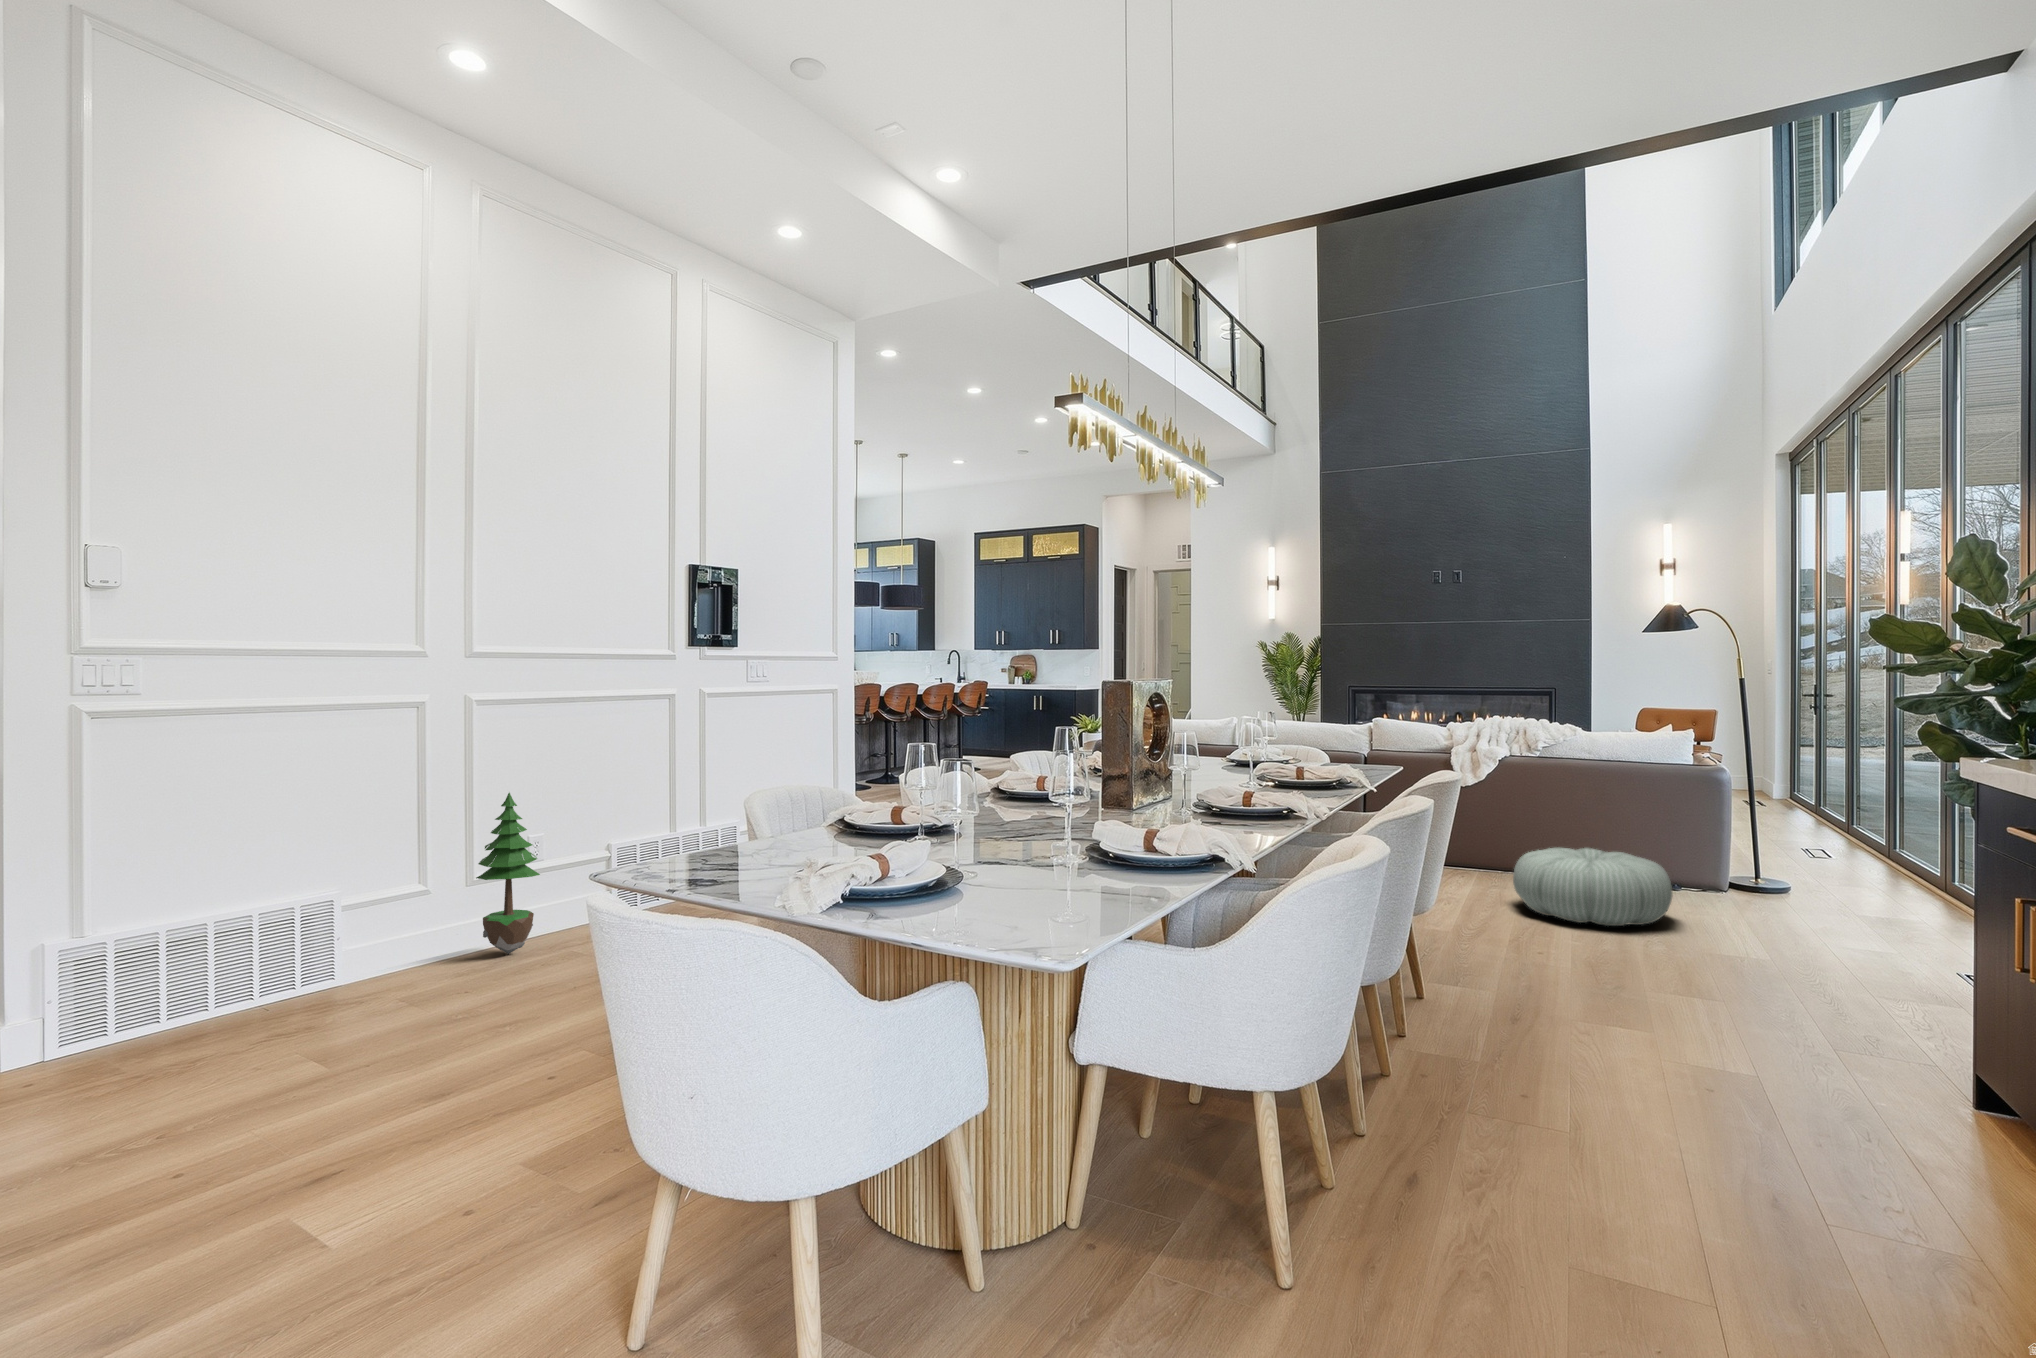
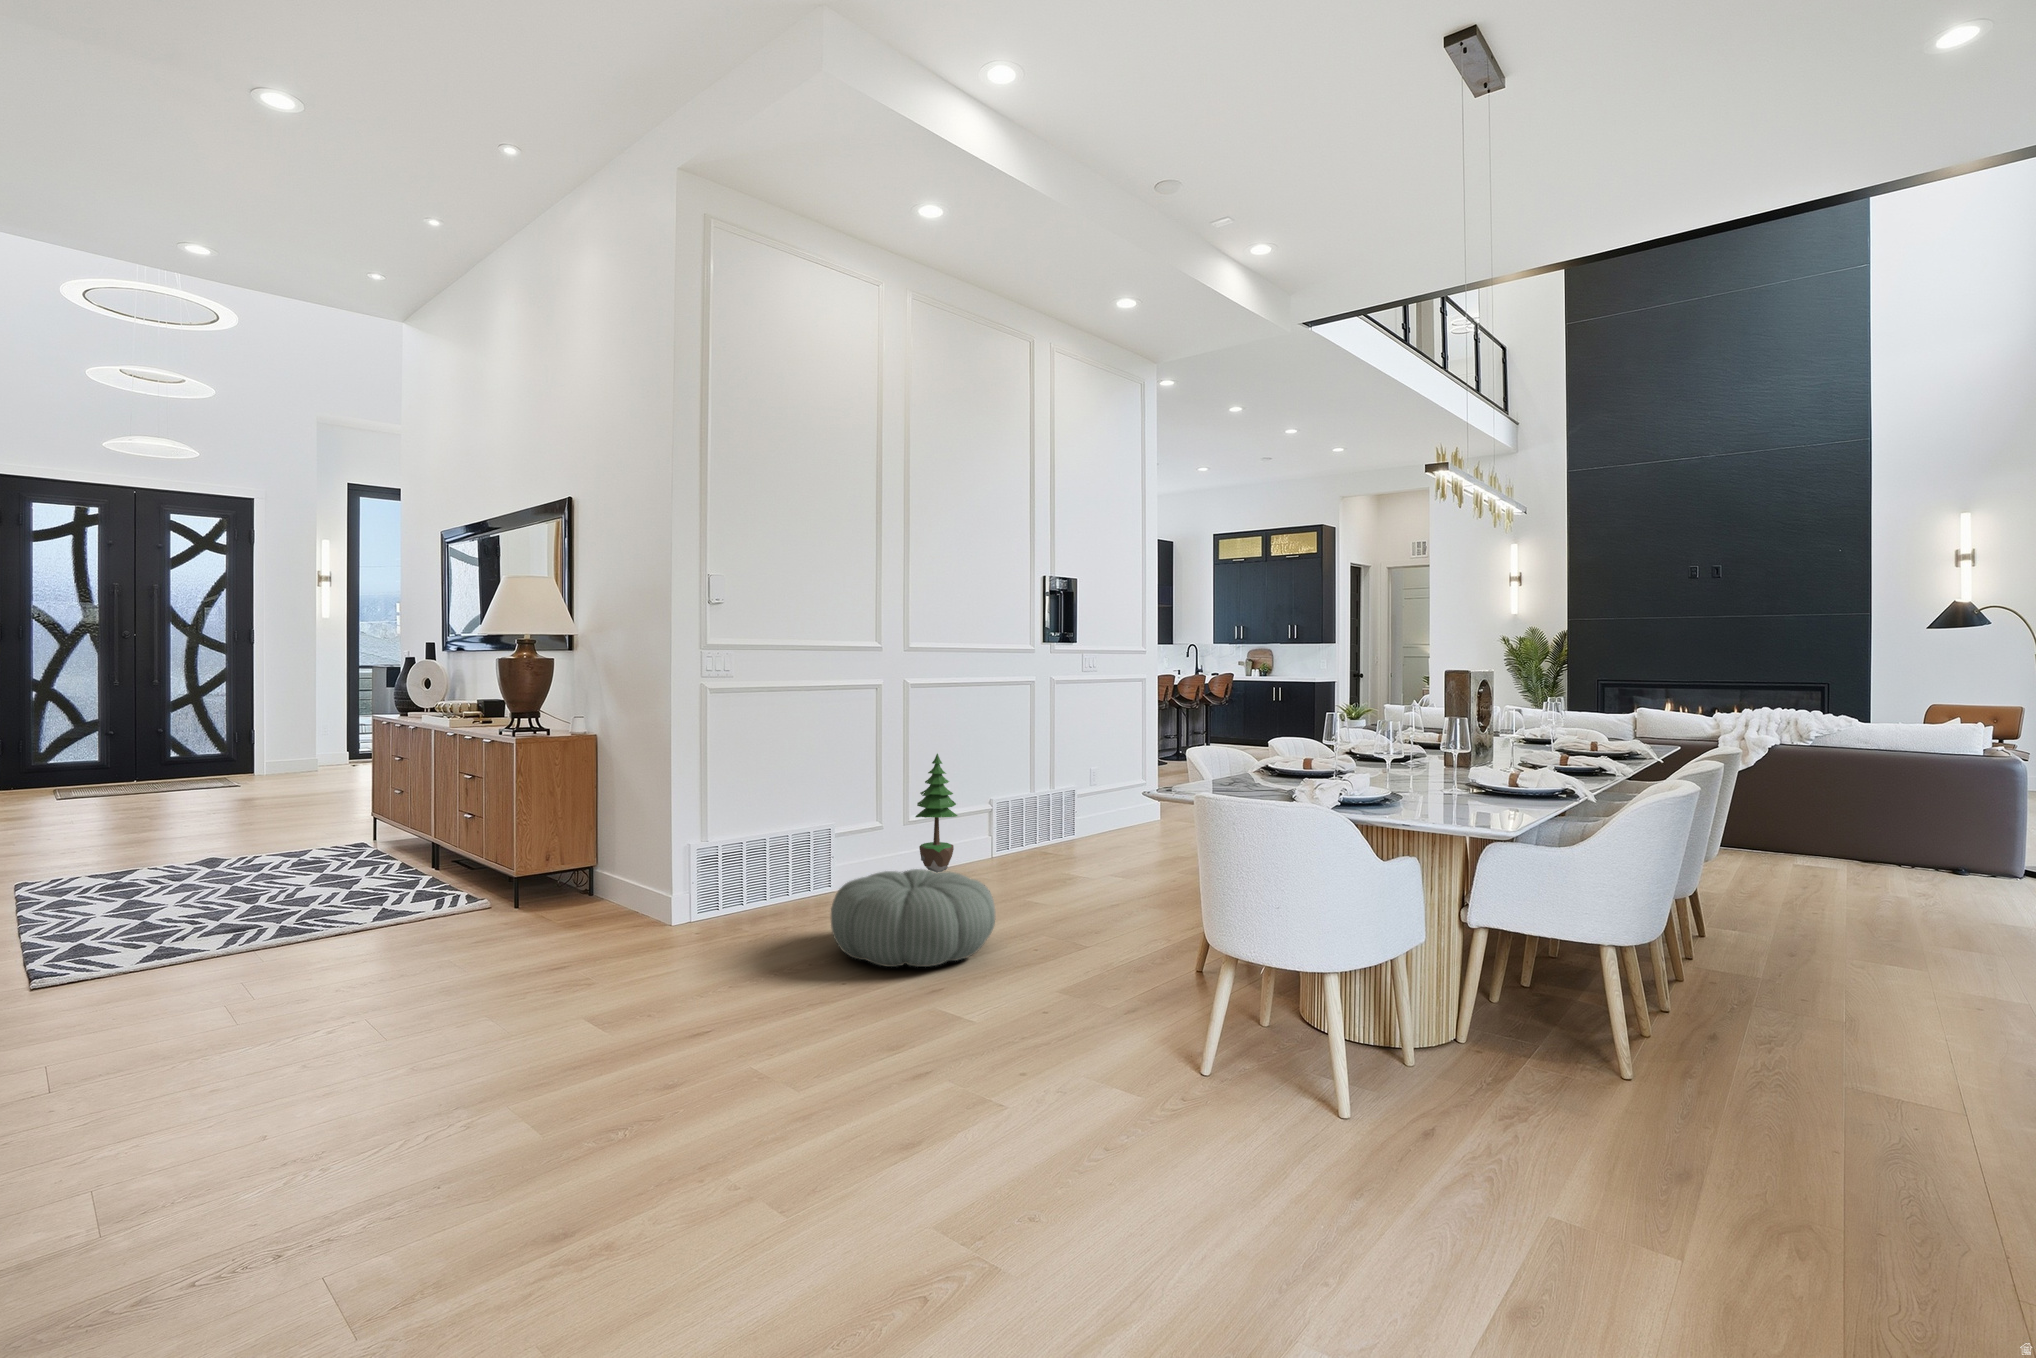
pouf: present [1513,848,1672,926] -> present [831,869,995,967]

